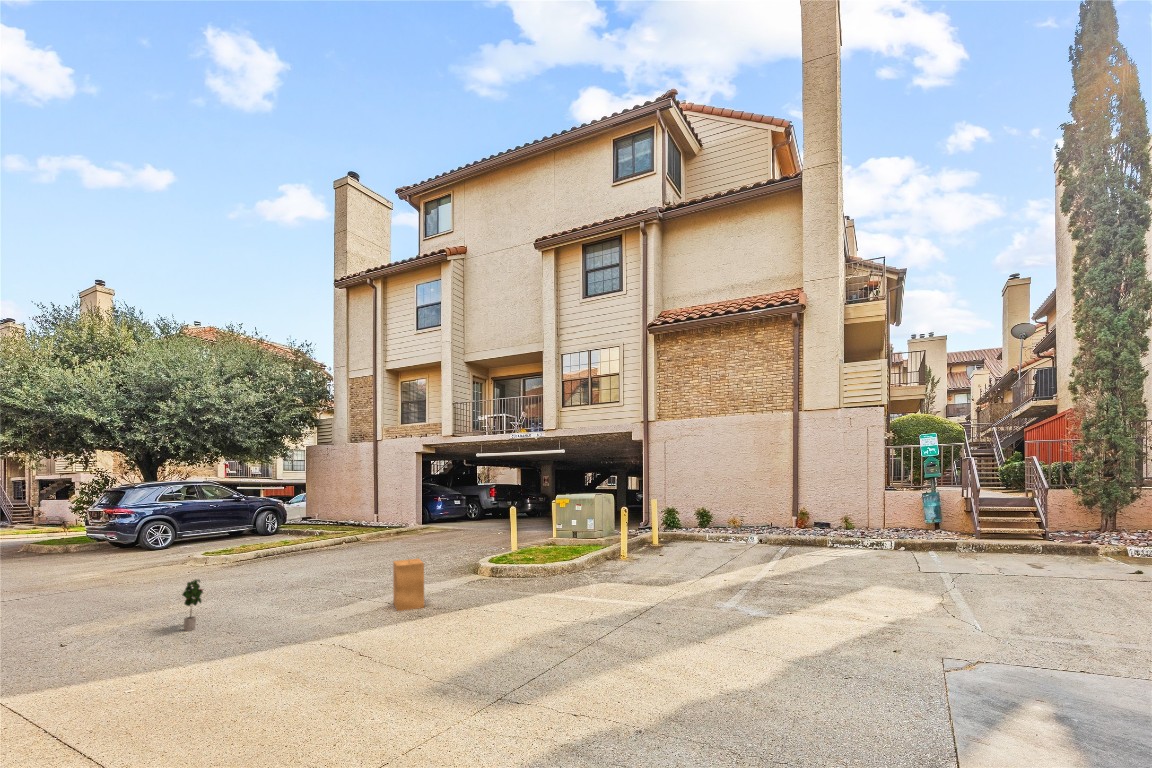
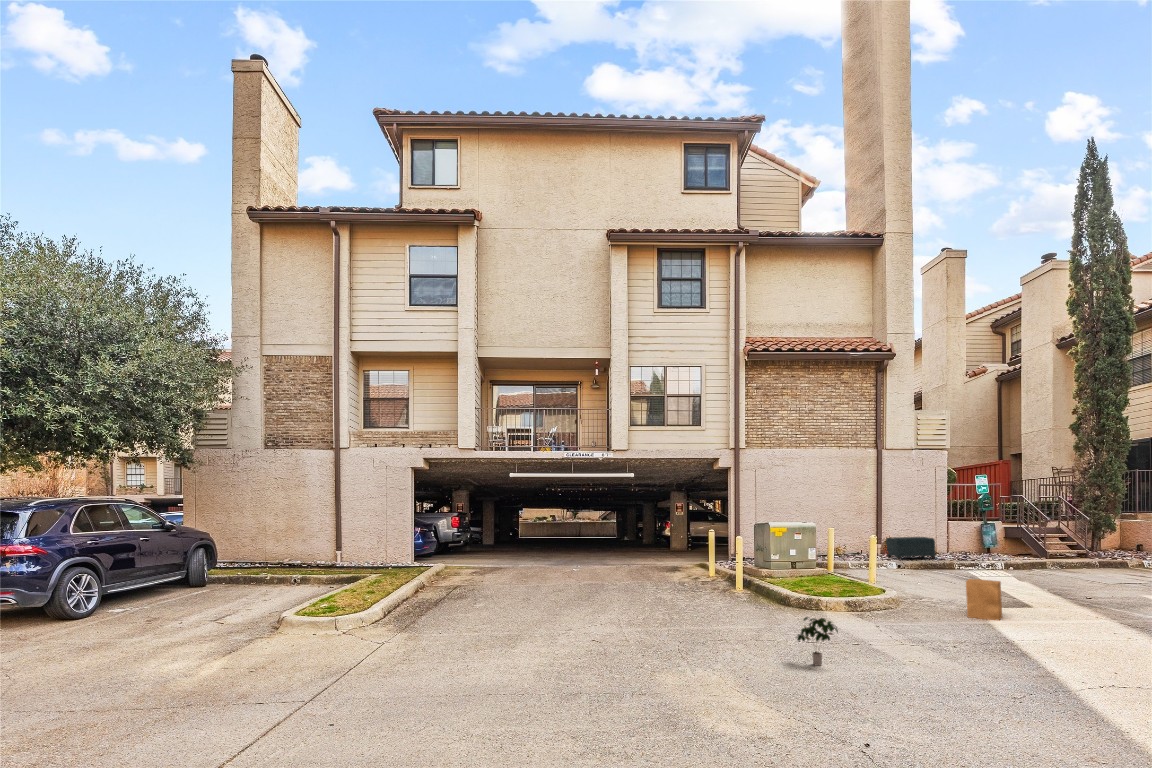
bench: none [808,510,864,536] -> present [886,537,936,560]
cardboard box: present [393,559,424,611] -> present [966,579,1002,620]

